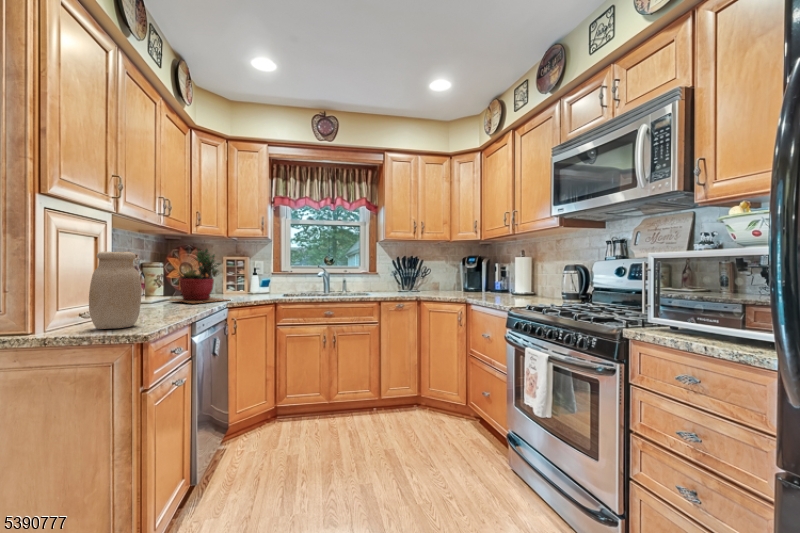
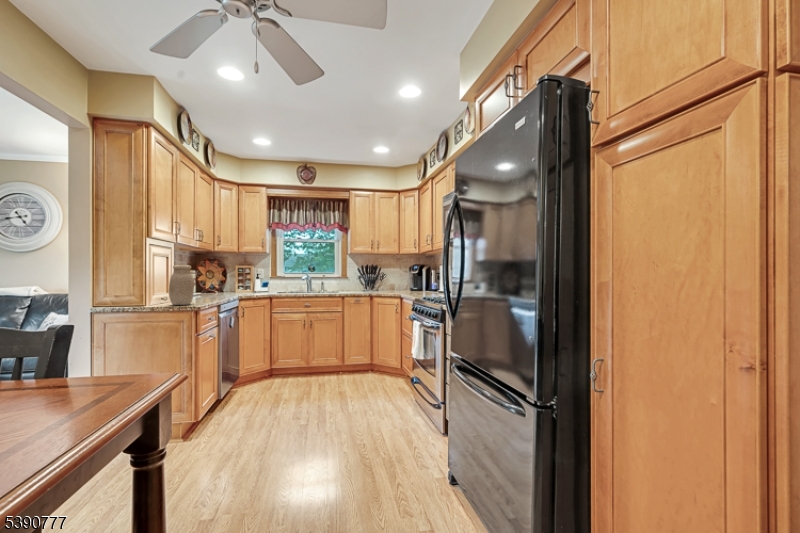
succulent plant: present [173,248,226,303] -> none [200,261,242,296]

